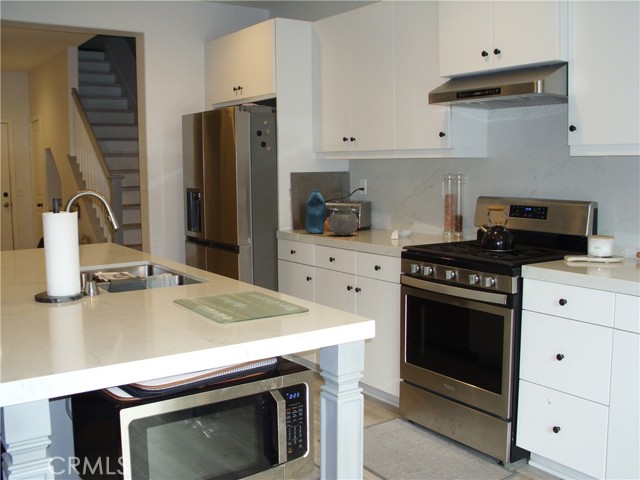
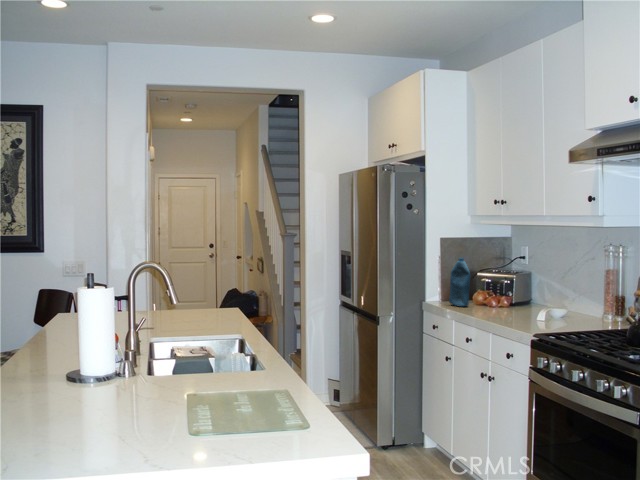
ceramic bowl: present [329,213,357,236] -> none [470,285,503,312]

